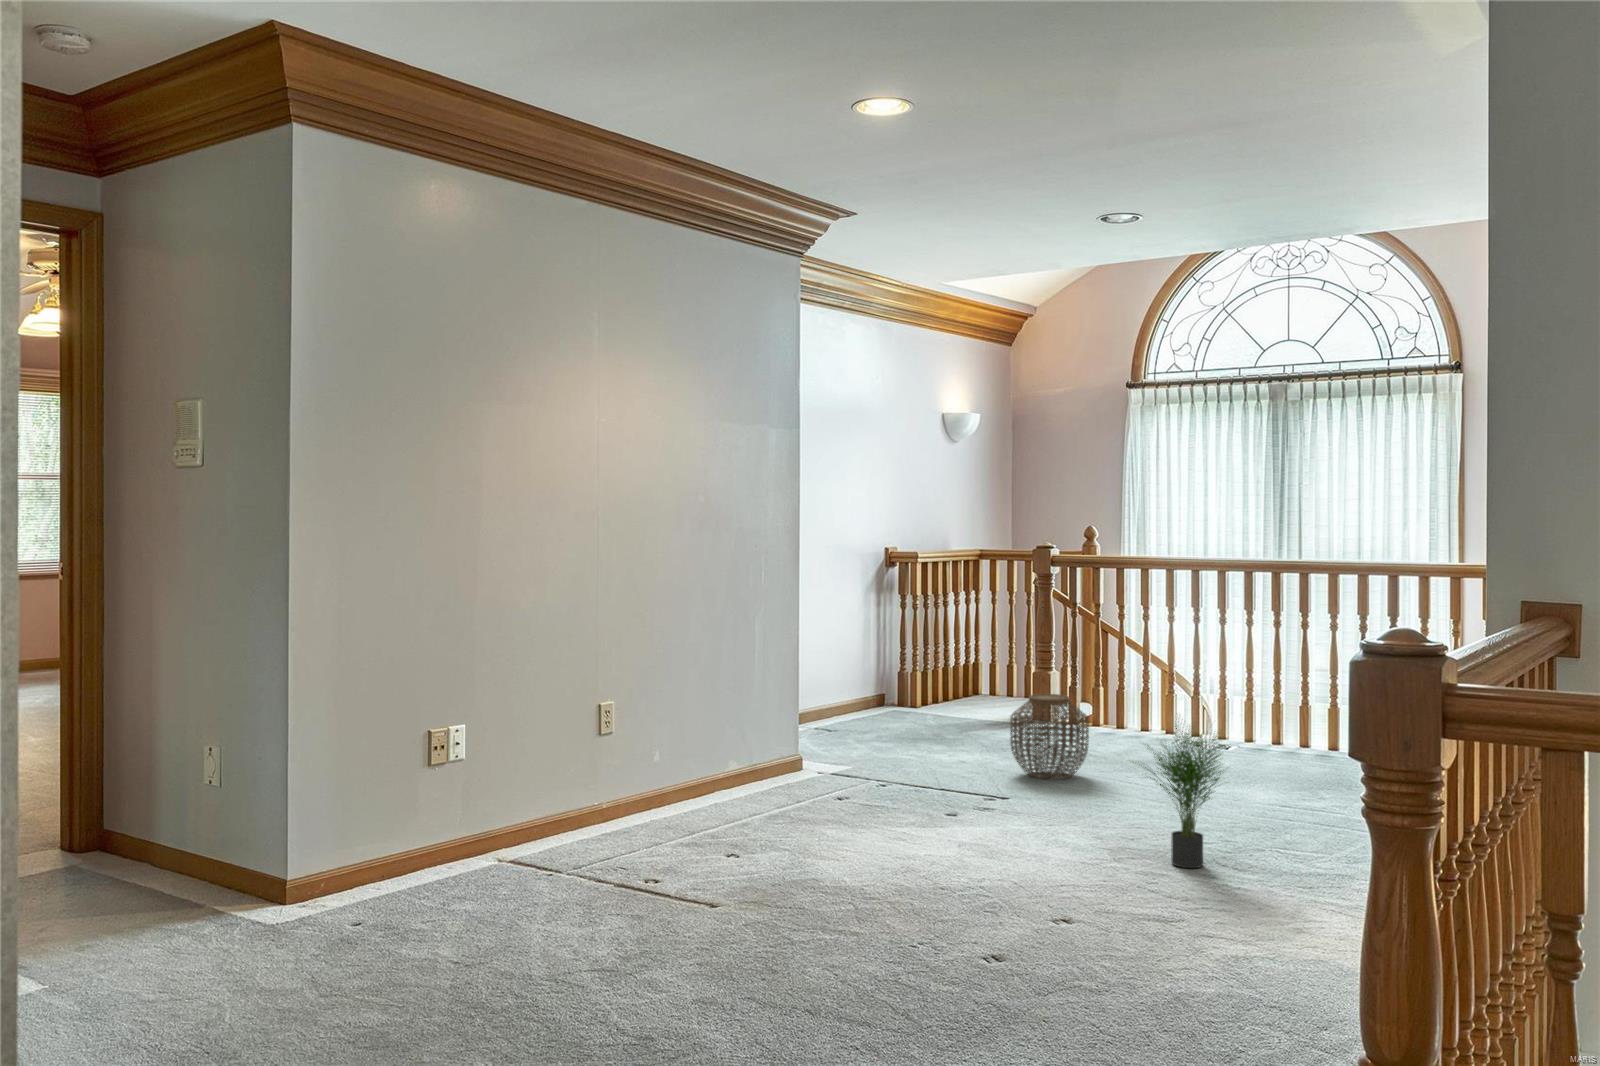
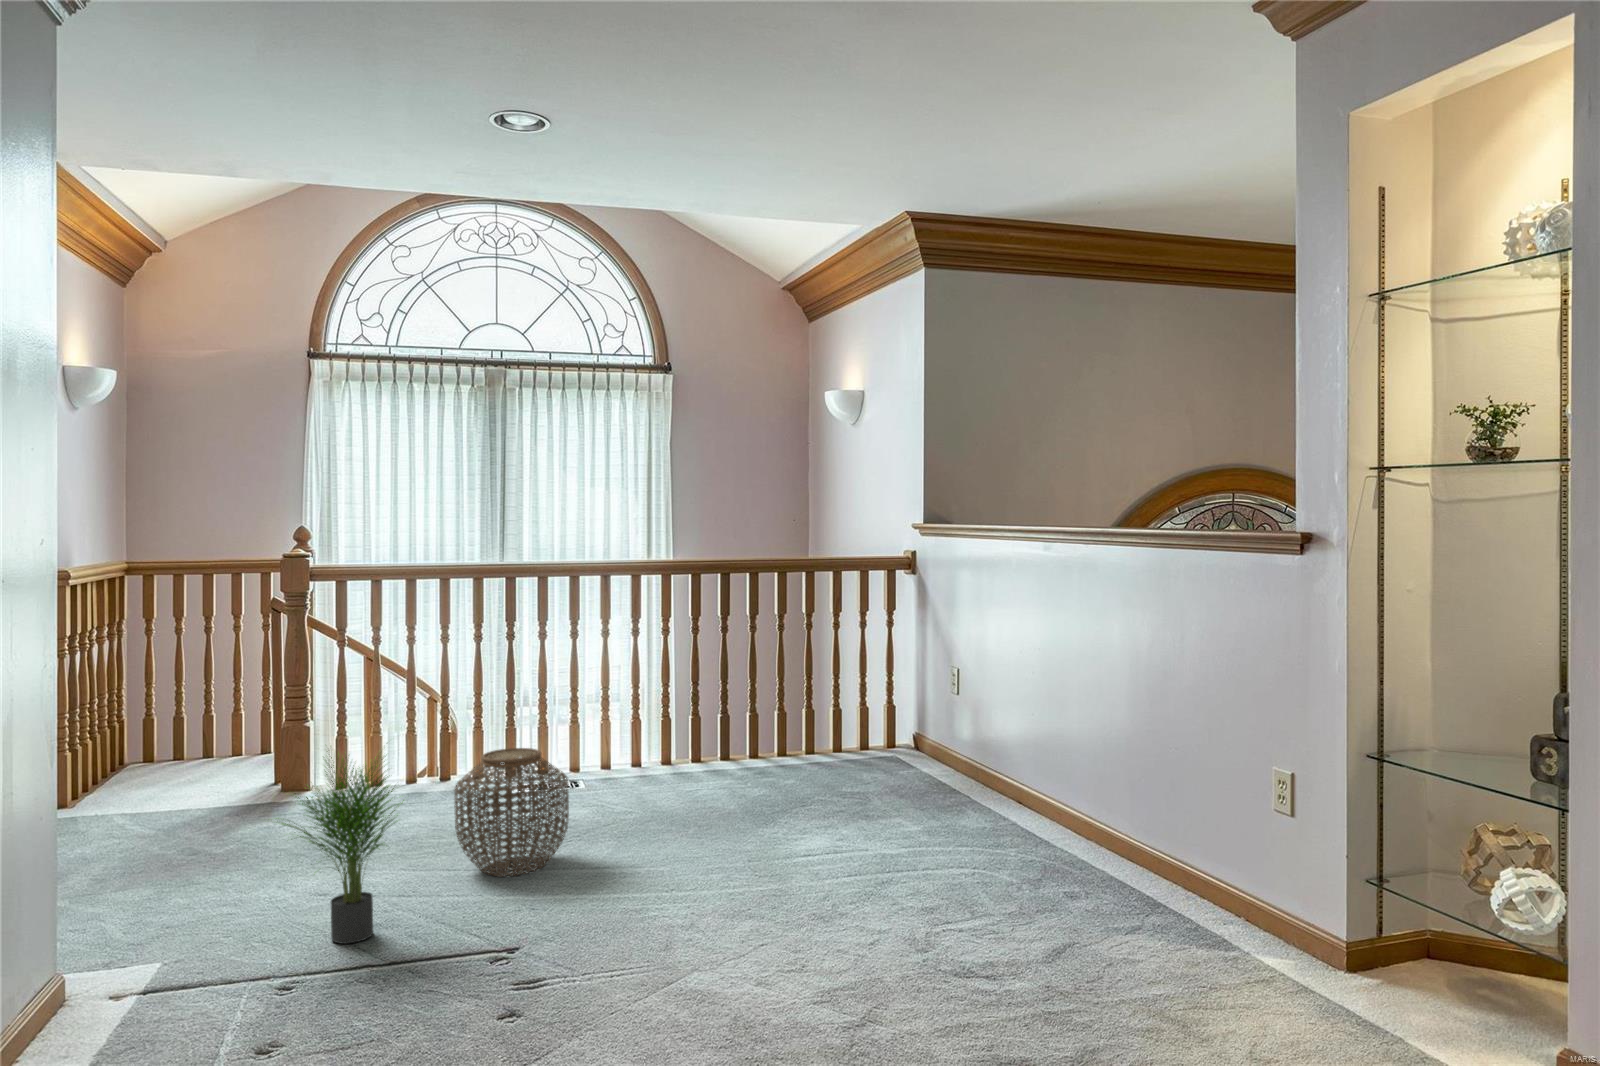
potted plant: present [1133,721,1227,868] -> present [278,751,402,944]

